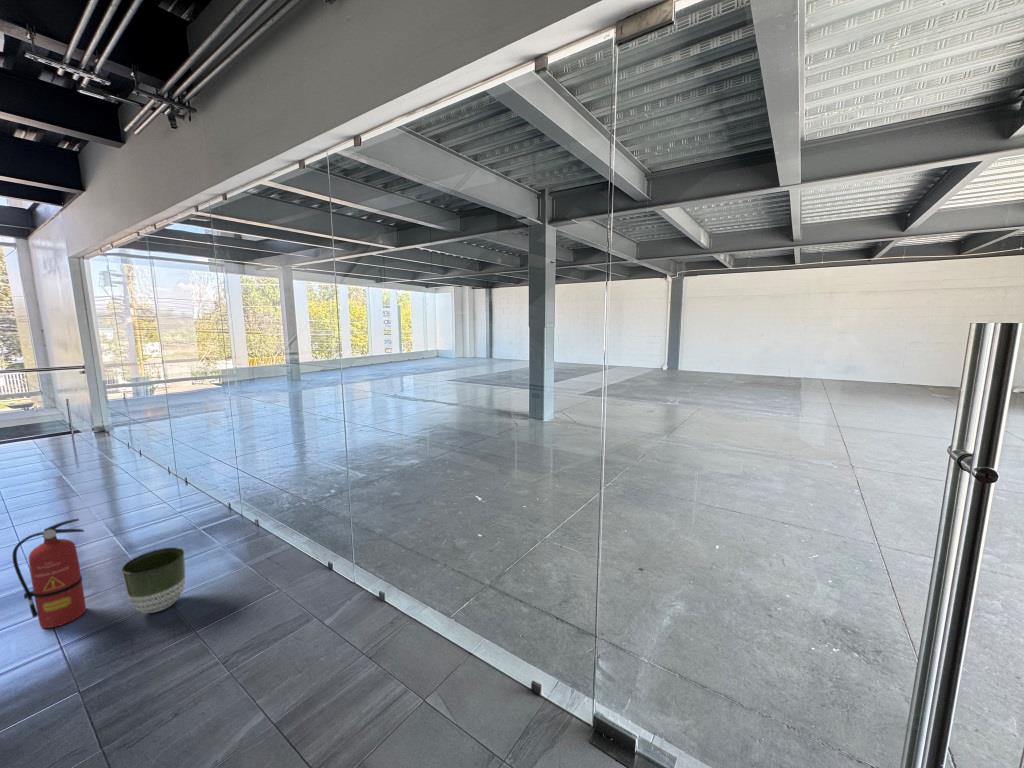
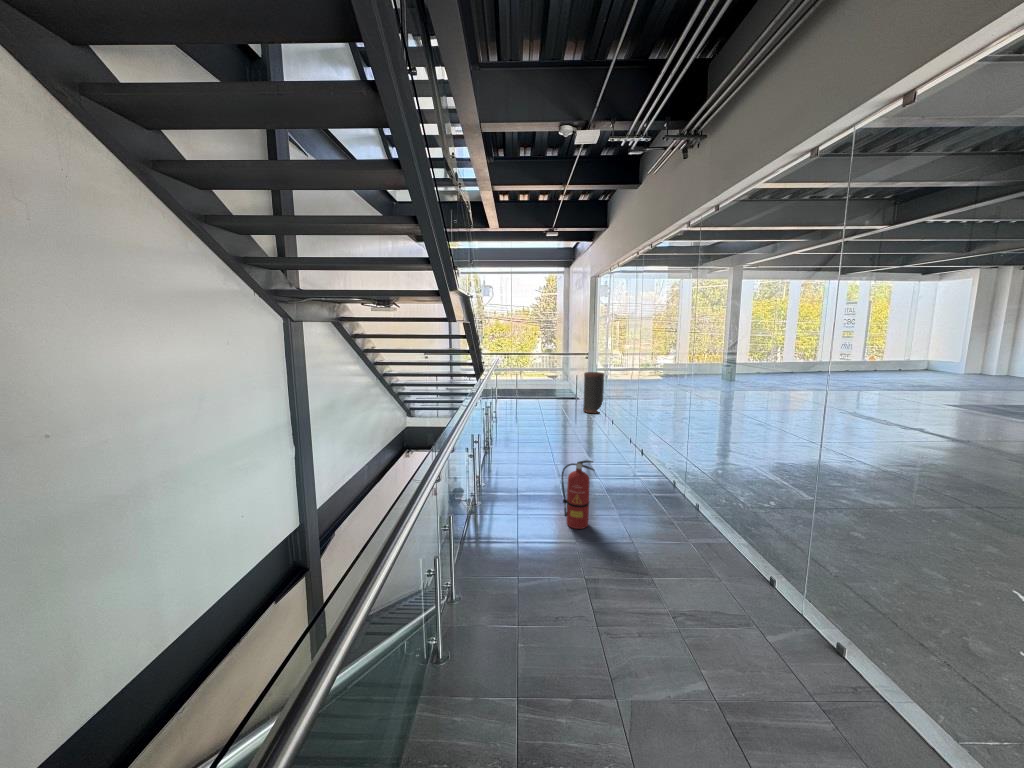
trash can: none [80,390,126,448] -> present [583,372,604,414]
planter: present [122,547,185,613] -> none [613,501,651,549]

